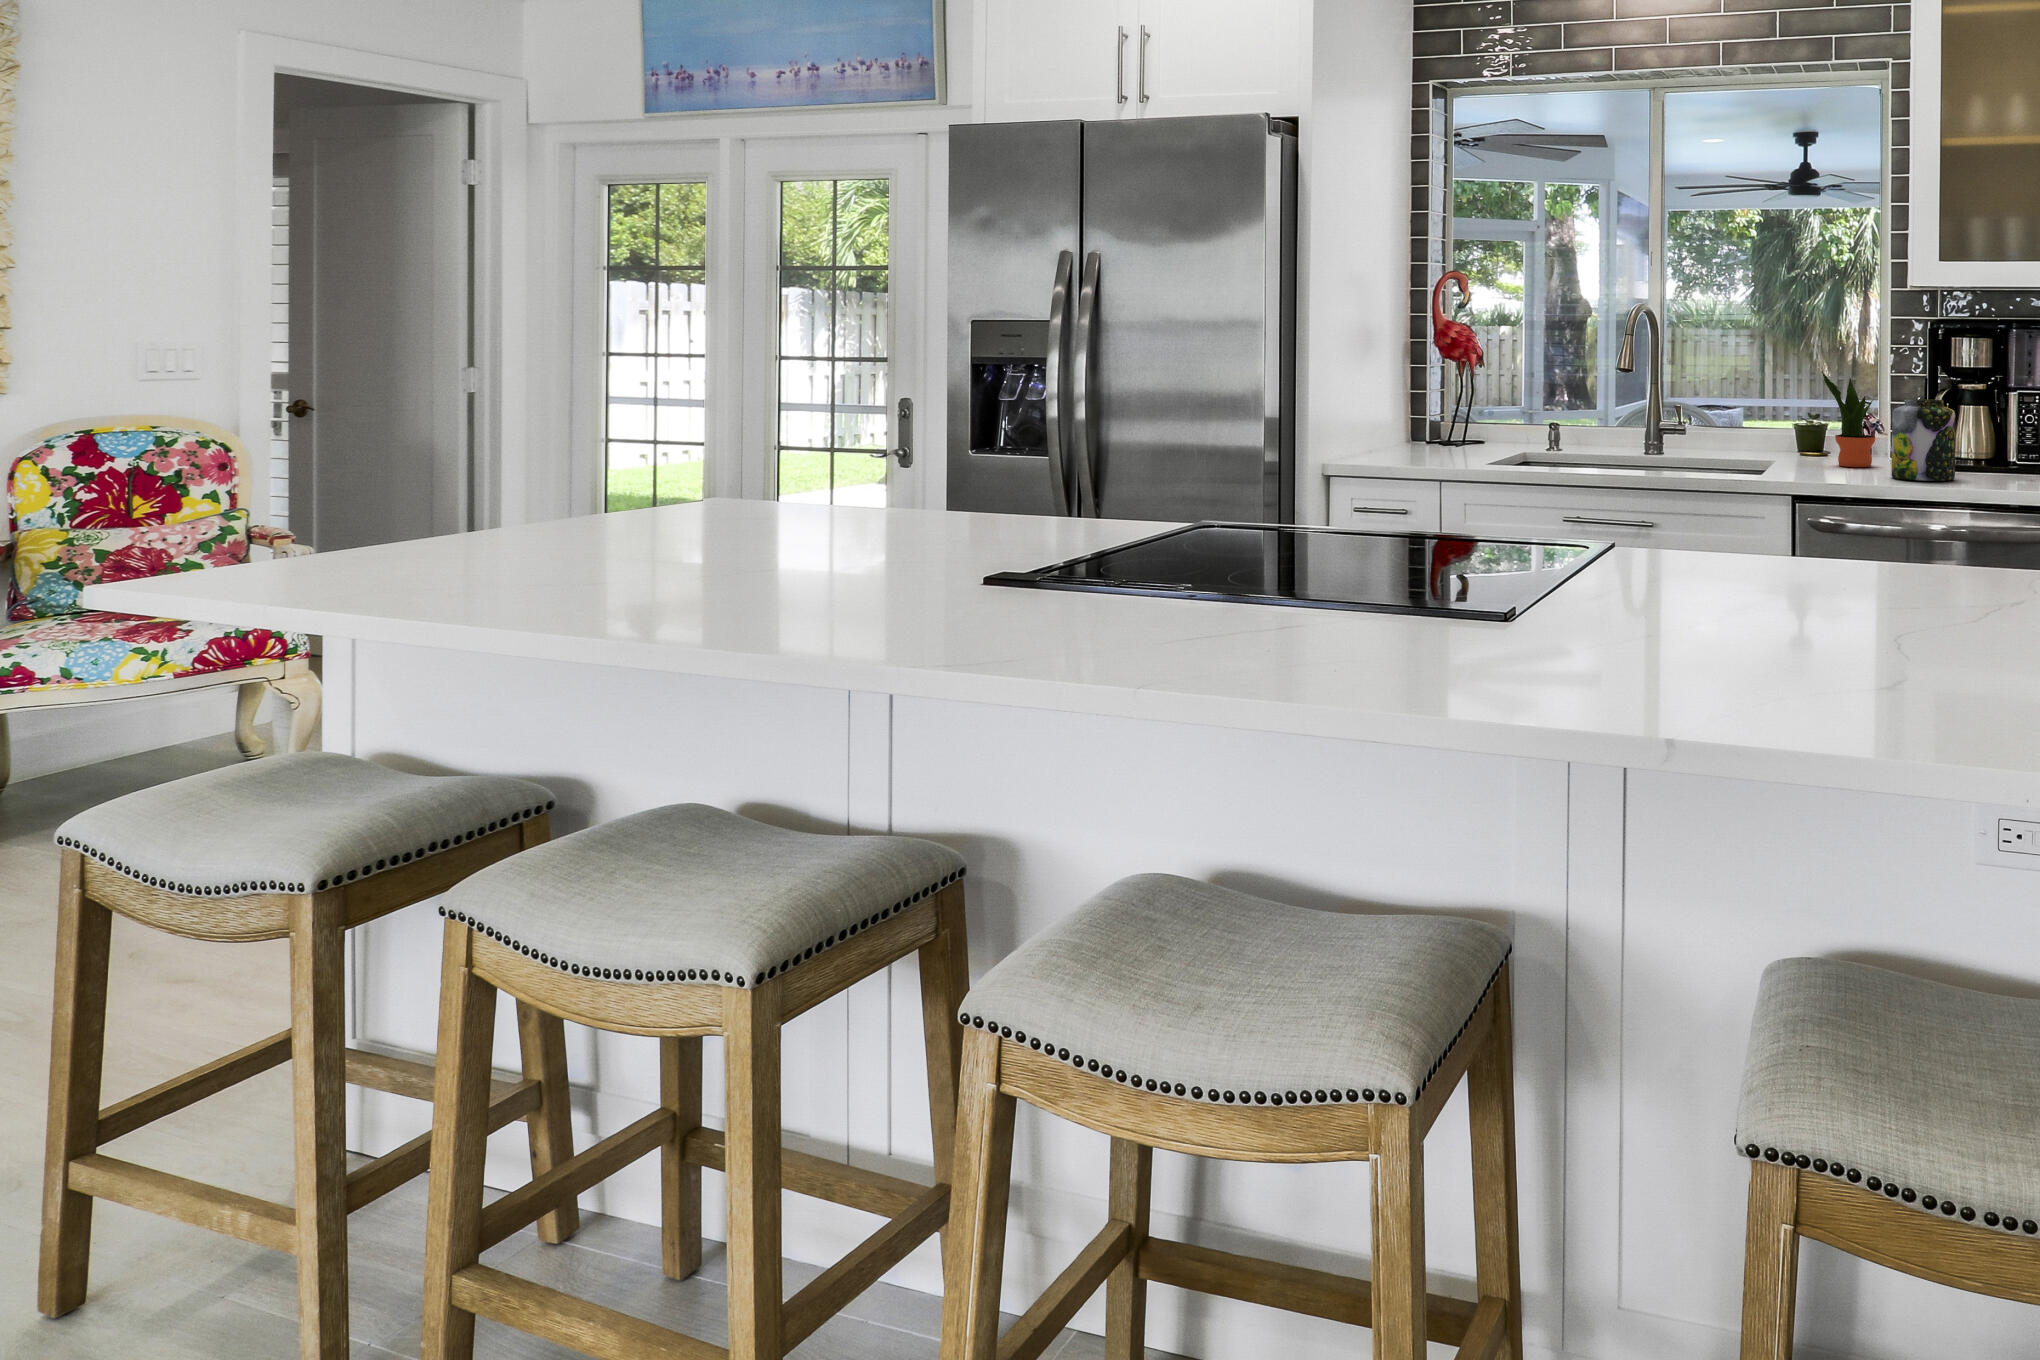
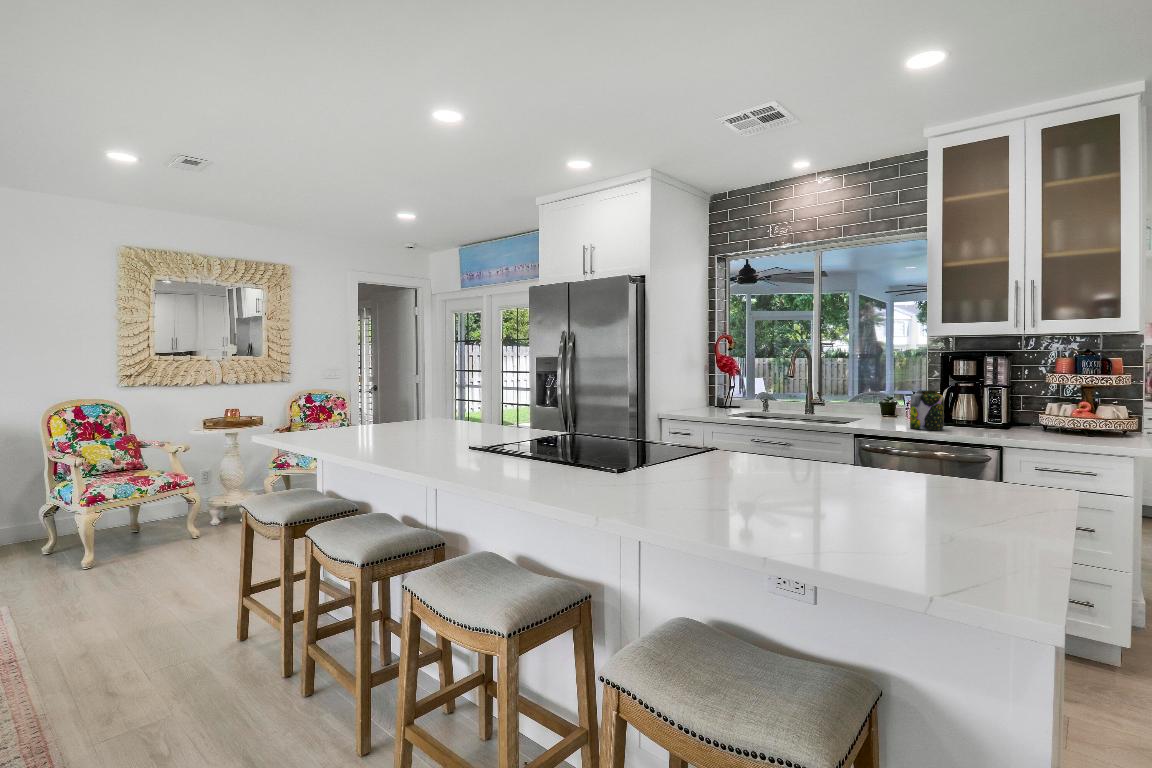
potted plant: present [1822,371,1876,467] -> none [883,376,912,422]

